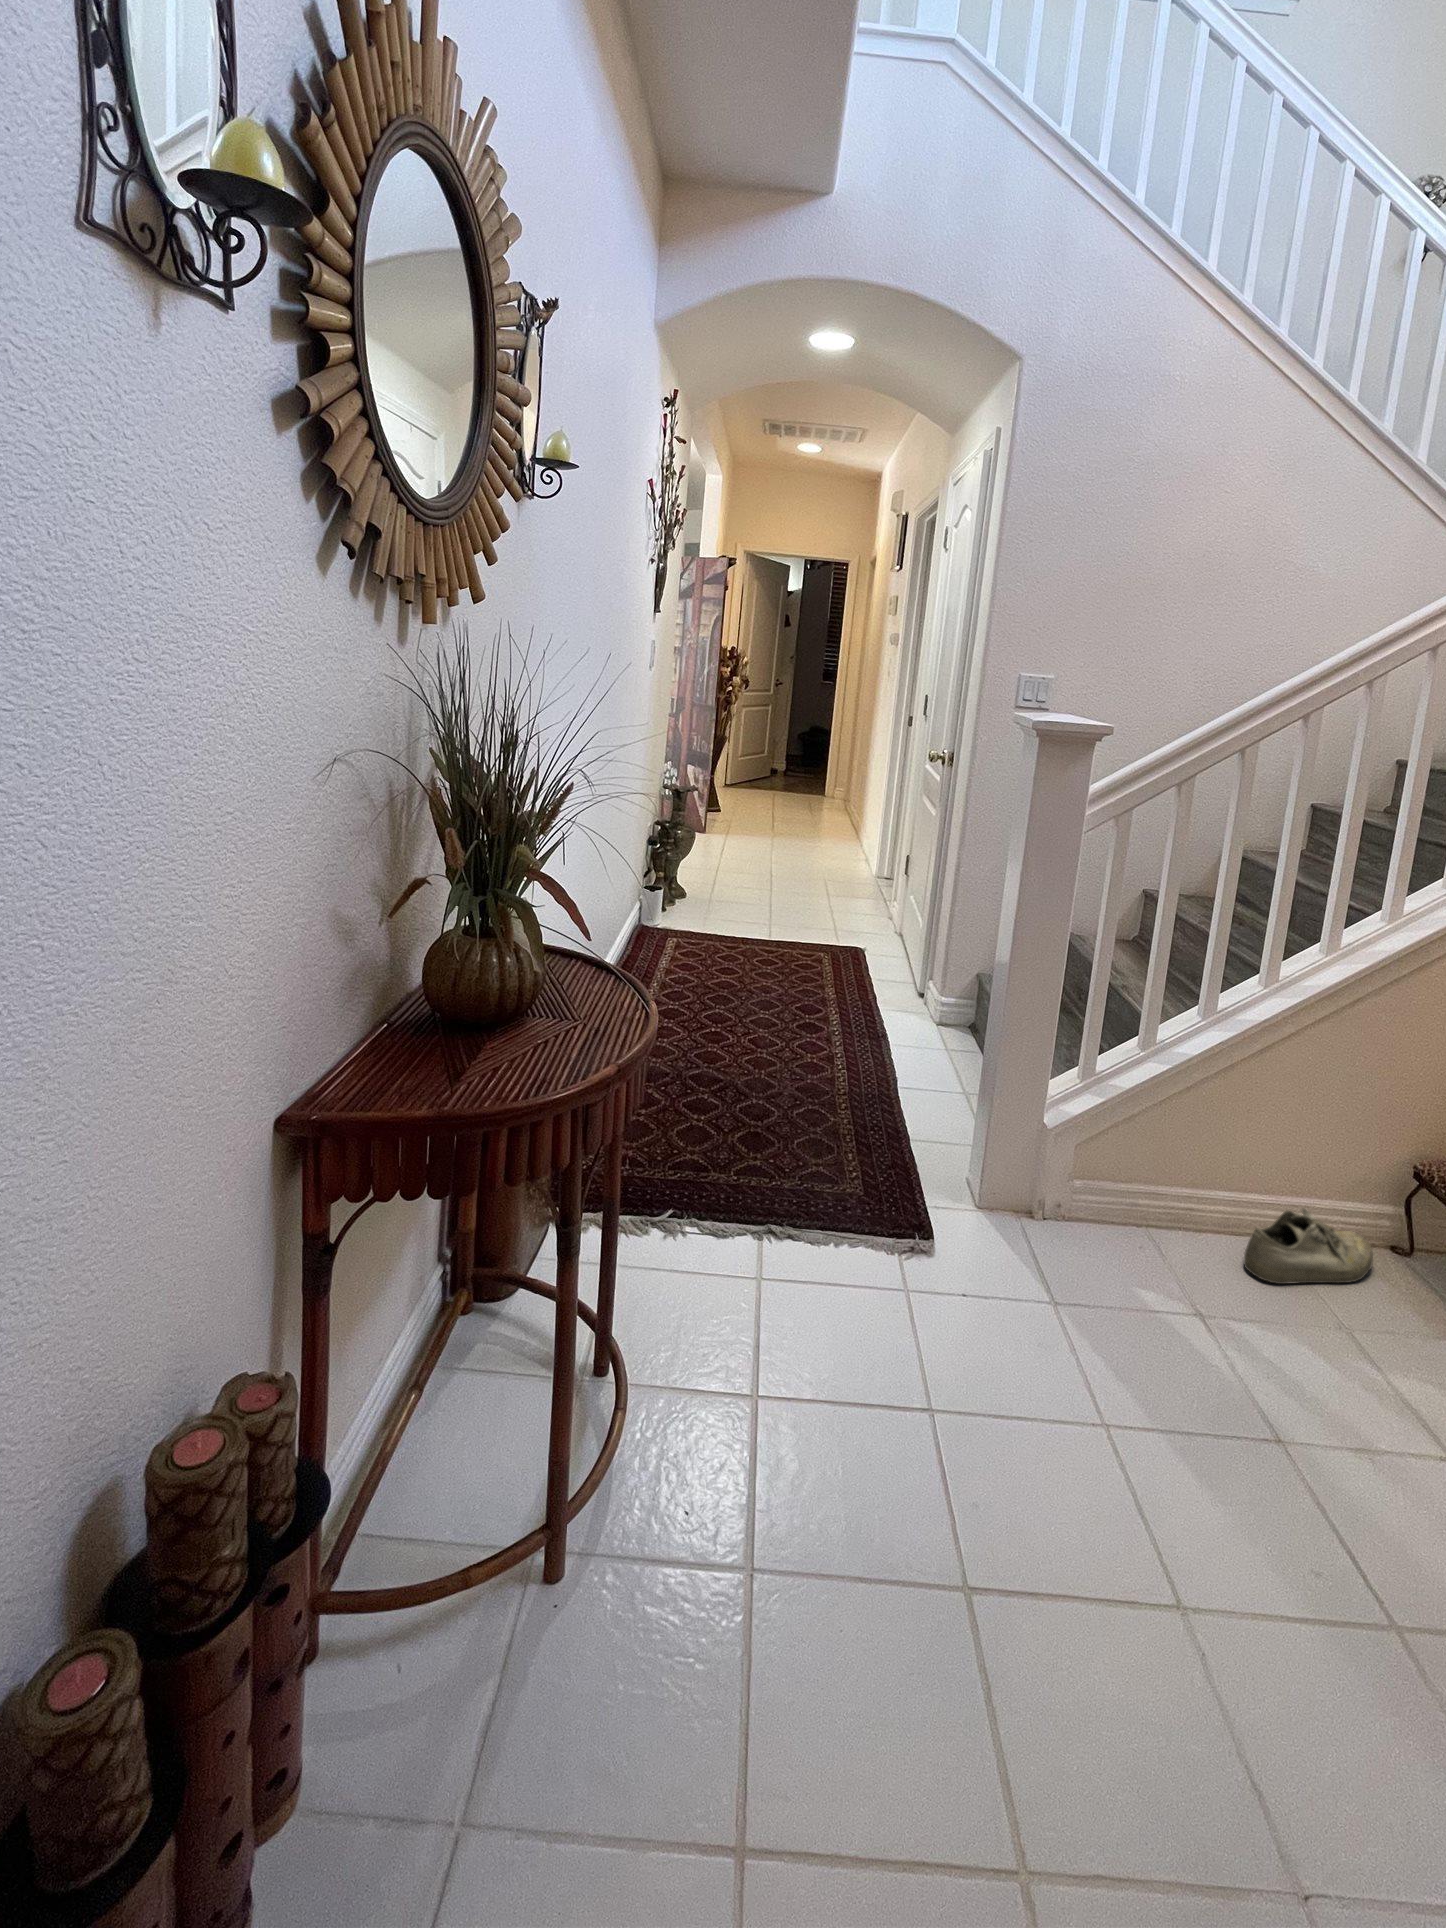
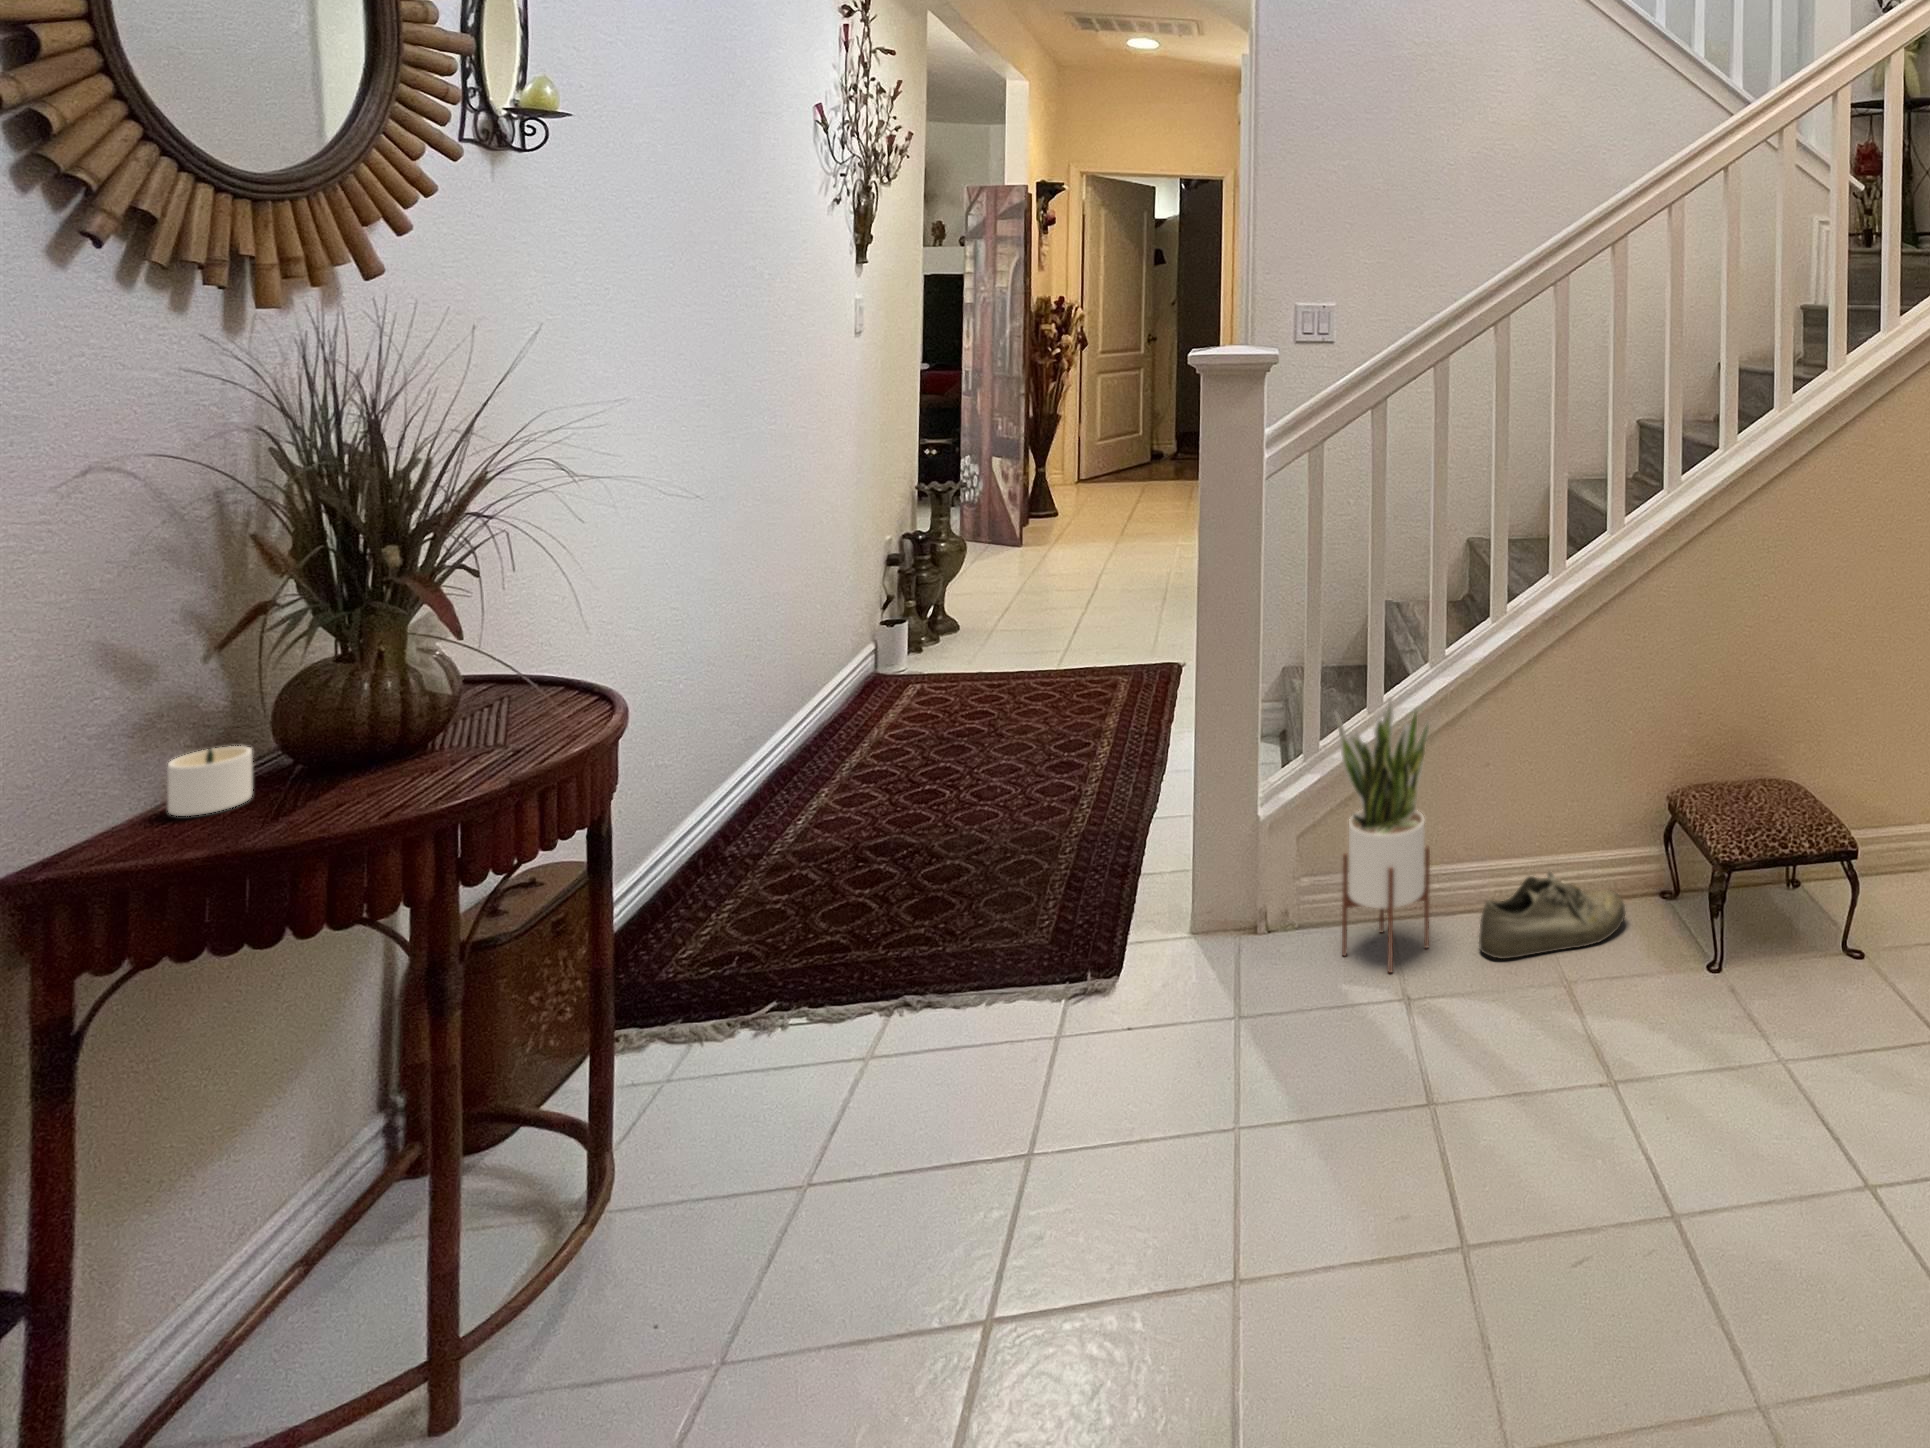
candle: none [366,1016,450,1079] -> present [168,746,253,816]
potted plant: none [1119,1041,1216,1278] -> present [1335,699,1430,973]

